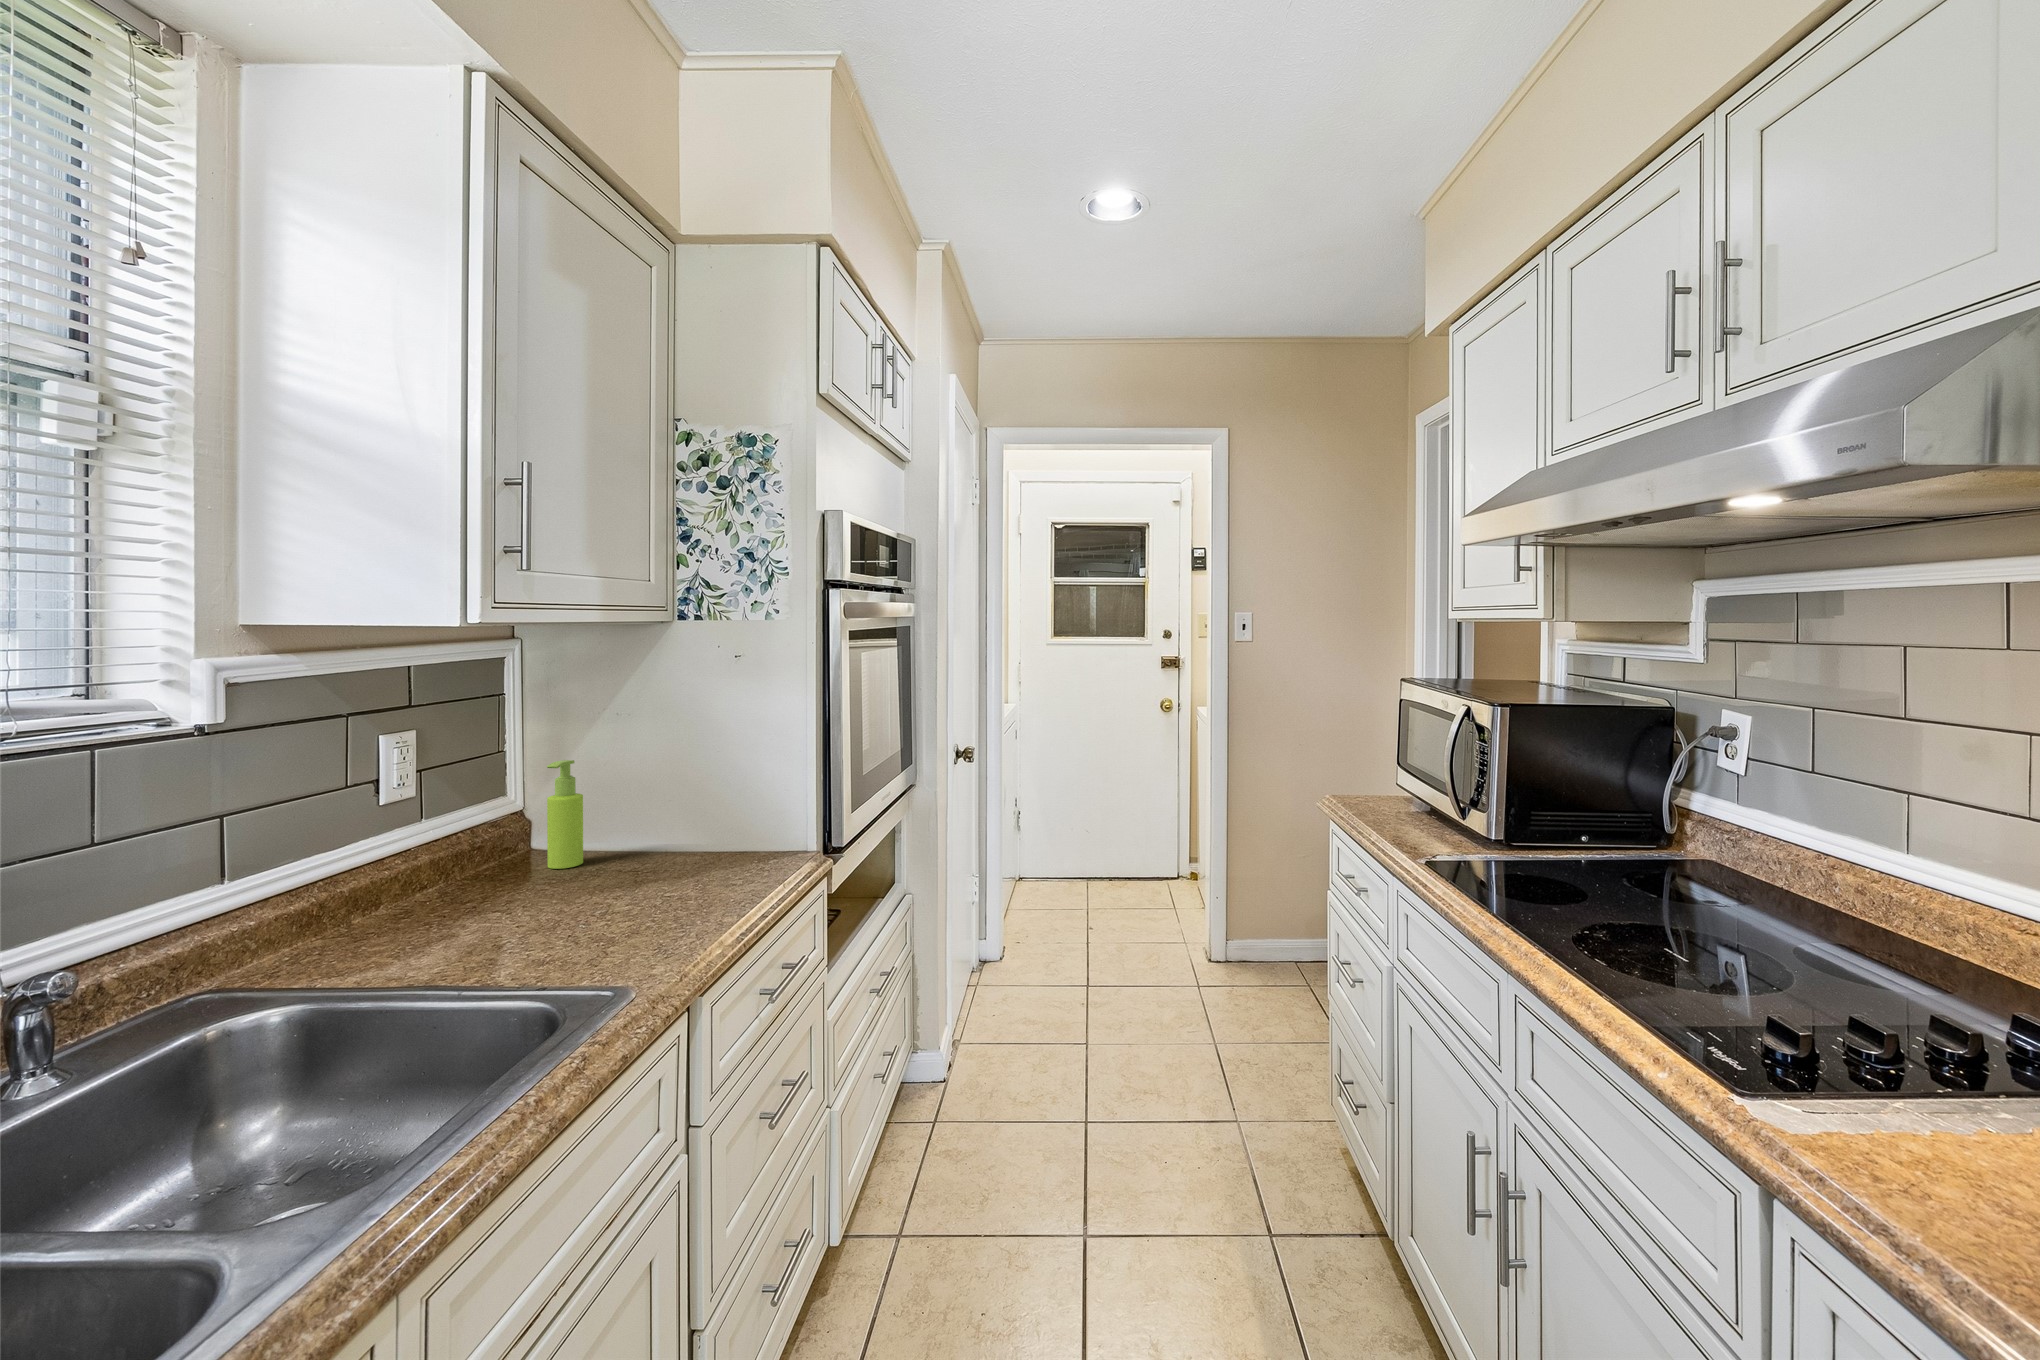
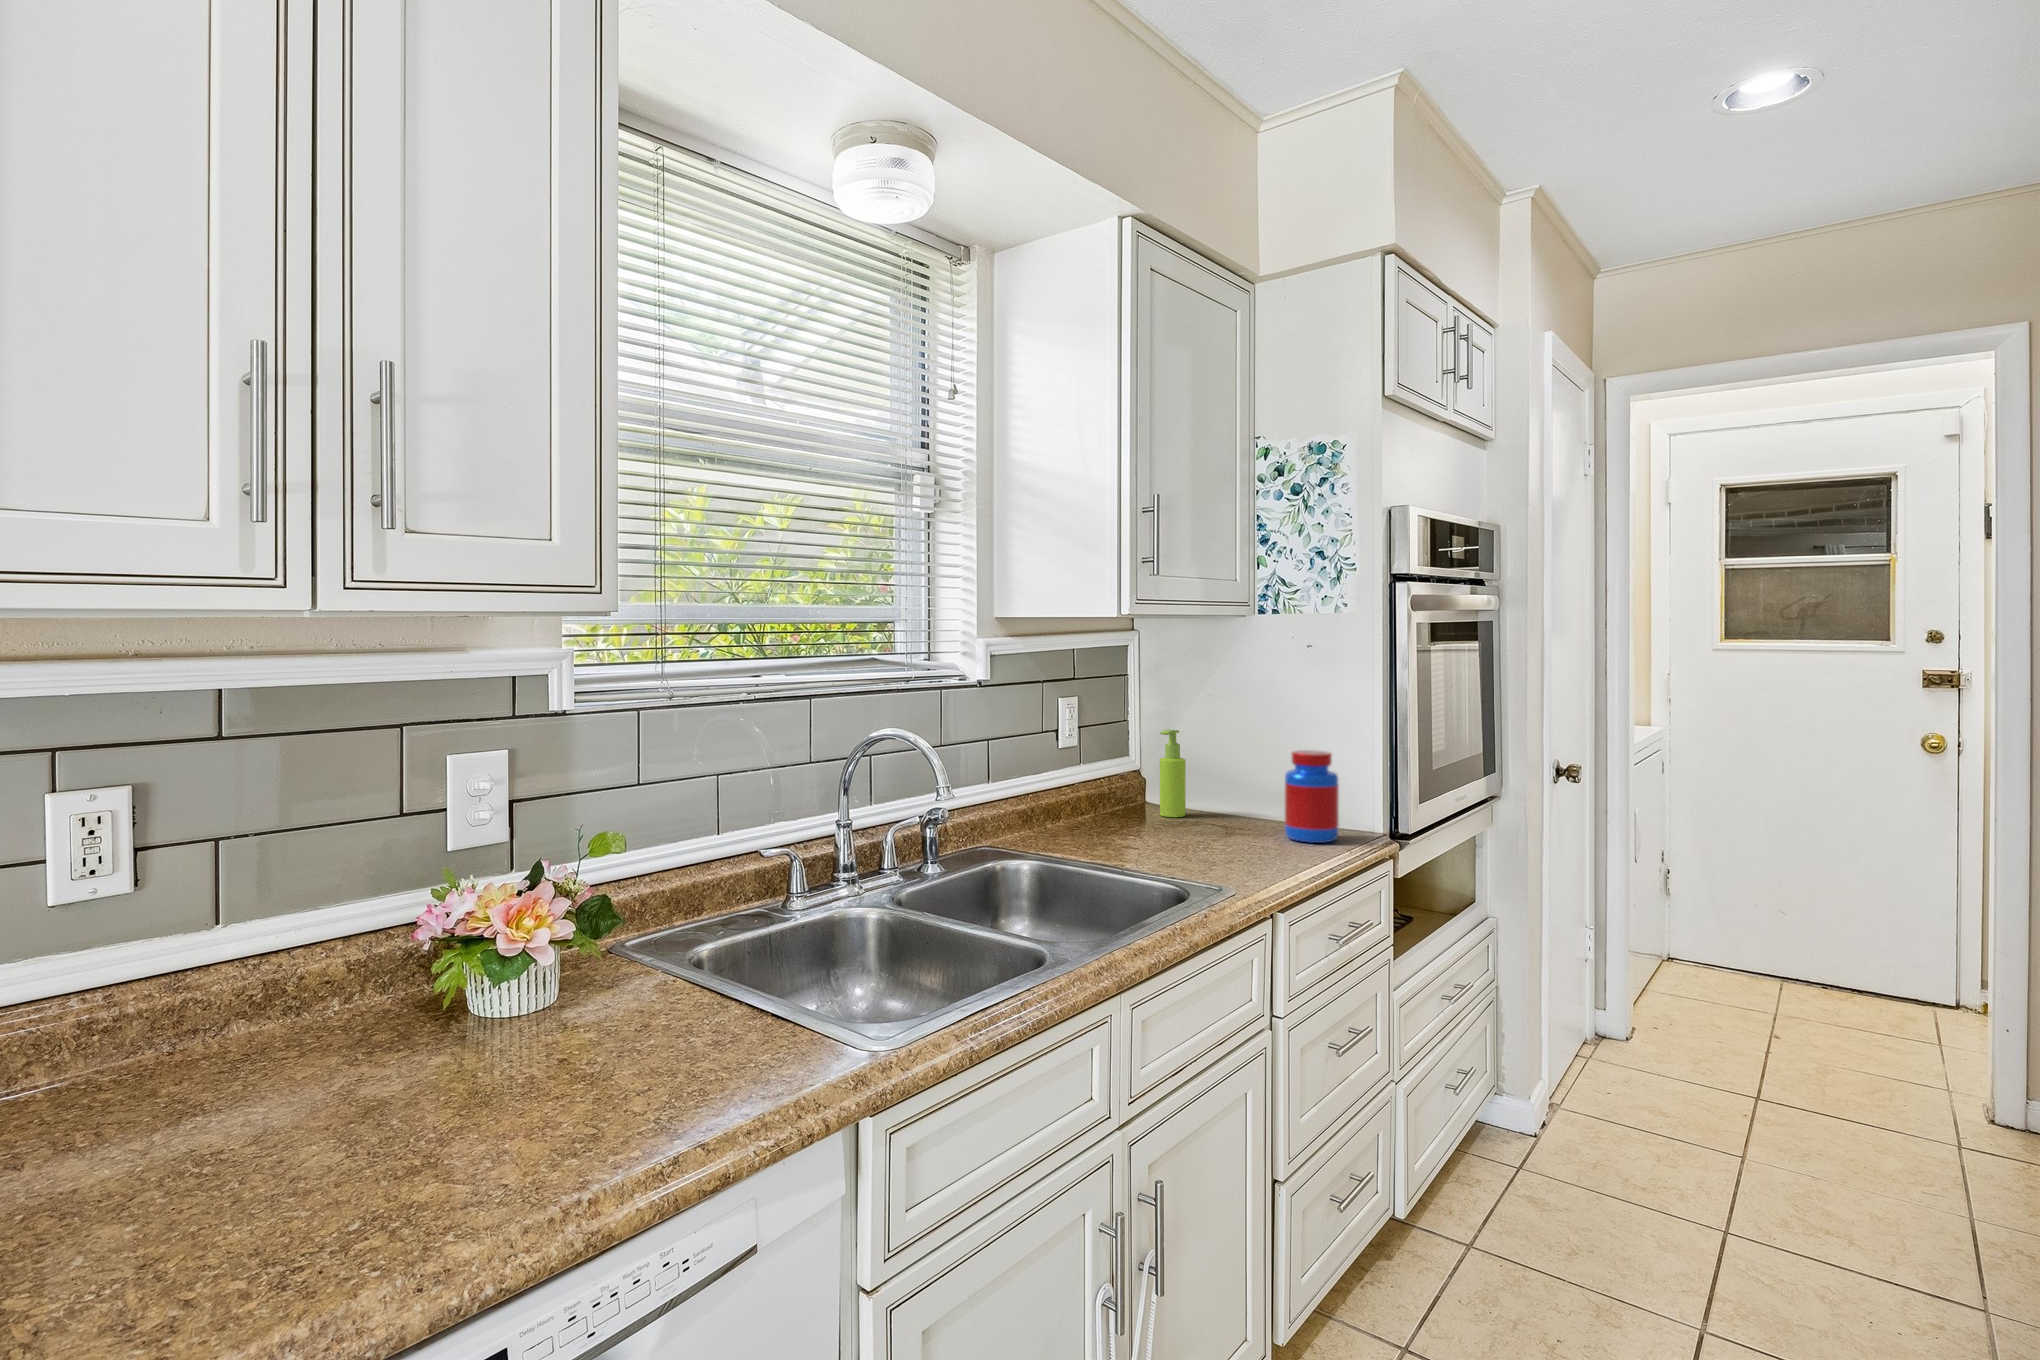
jar: none [708,775,769,883] -> present [1285,750,1339,843]

